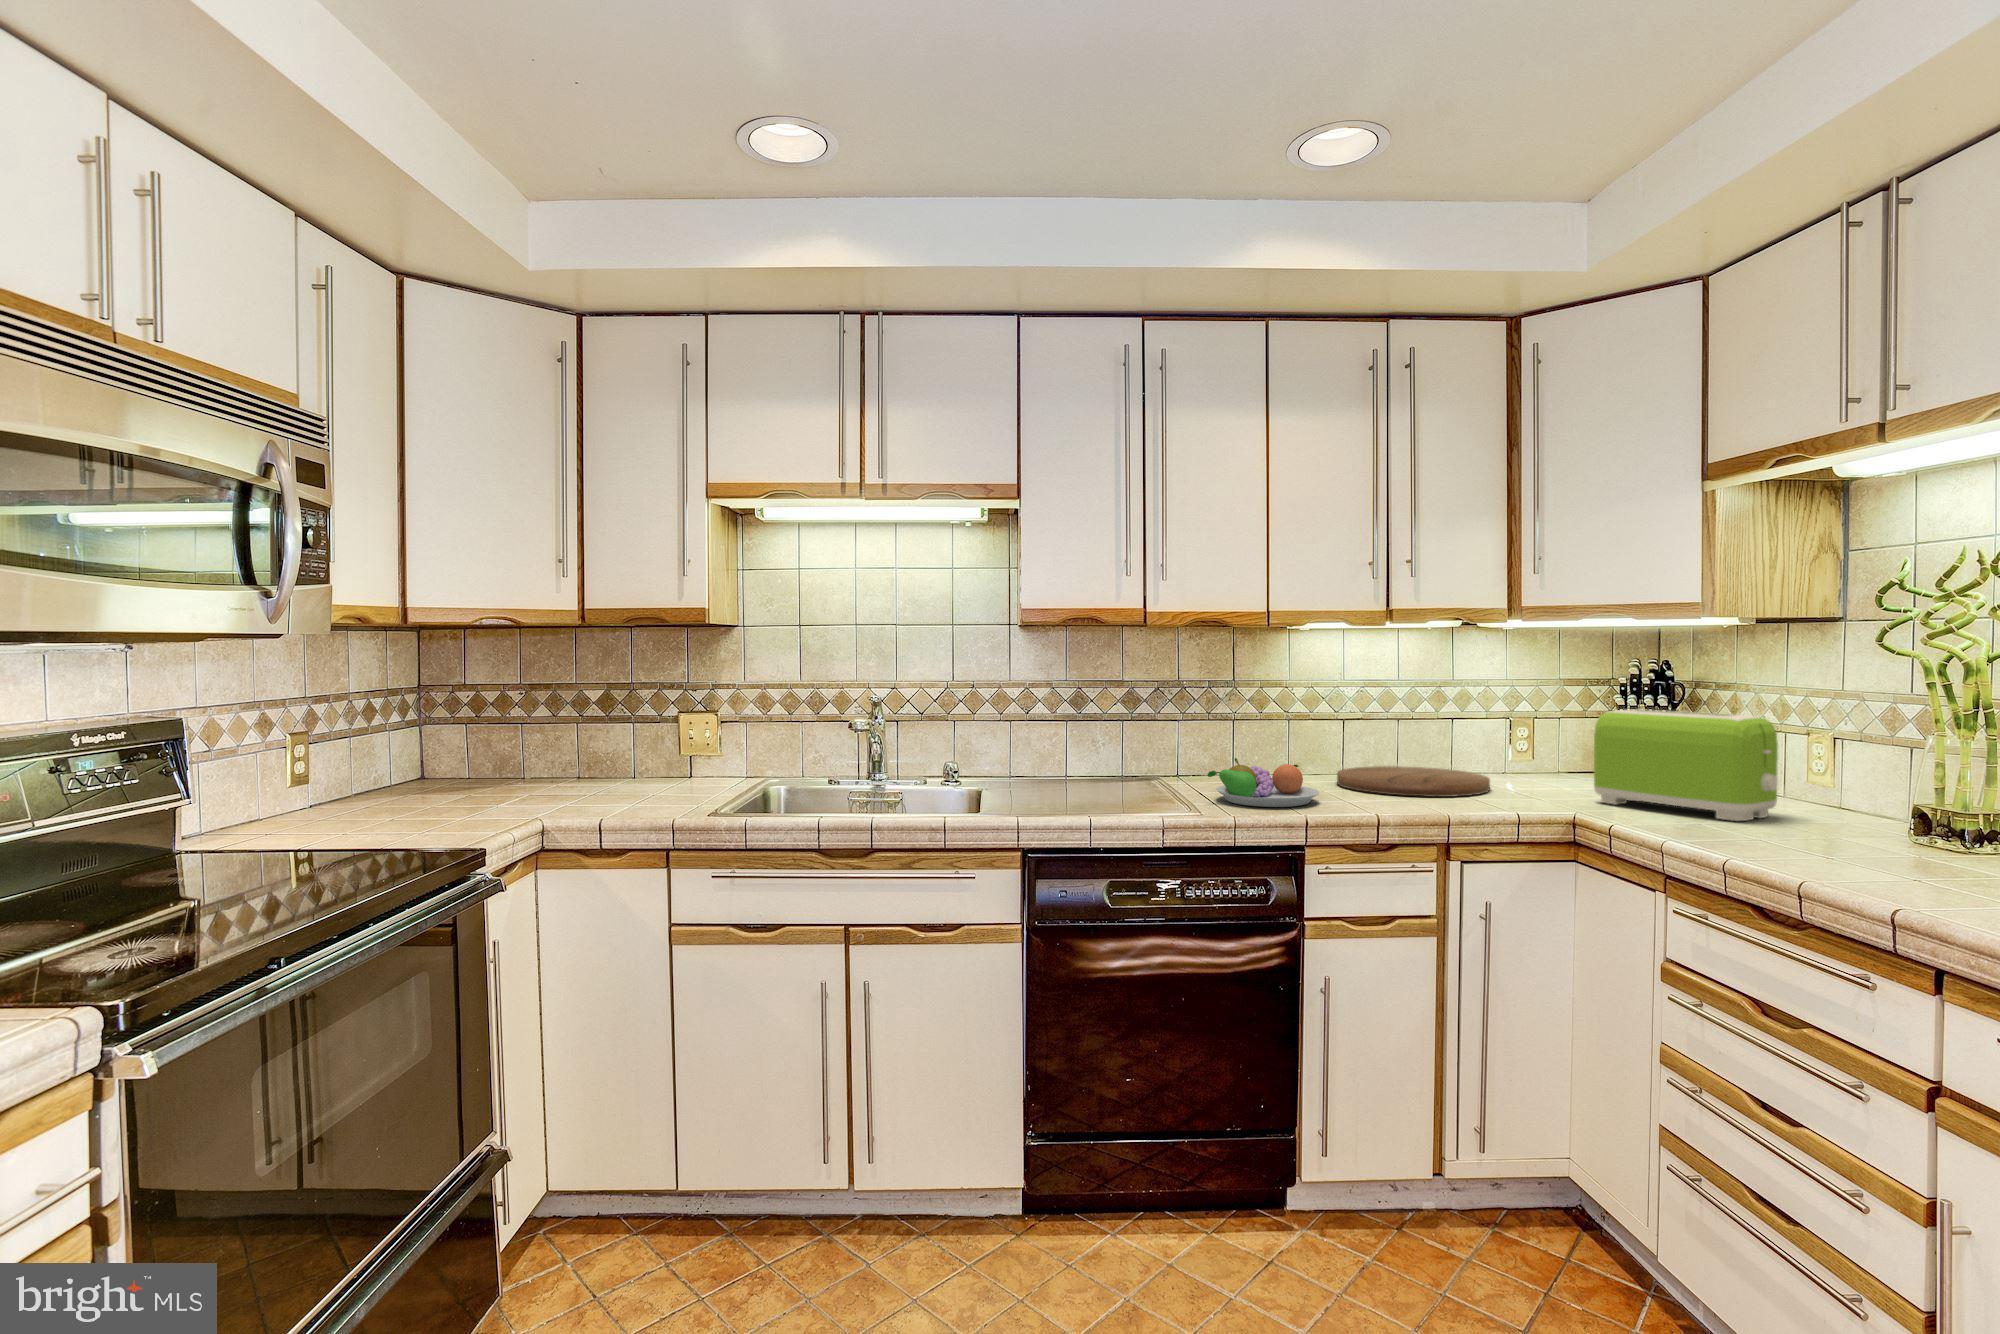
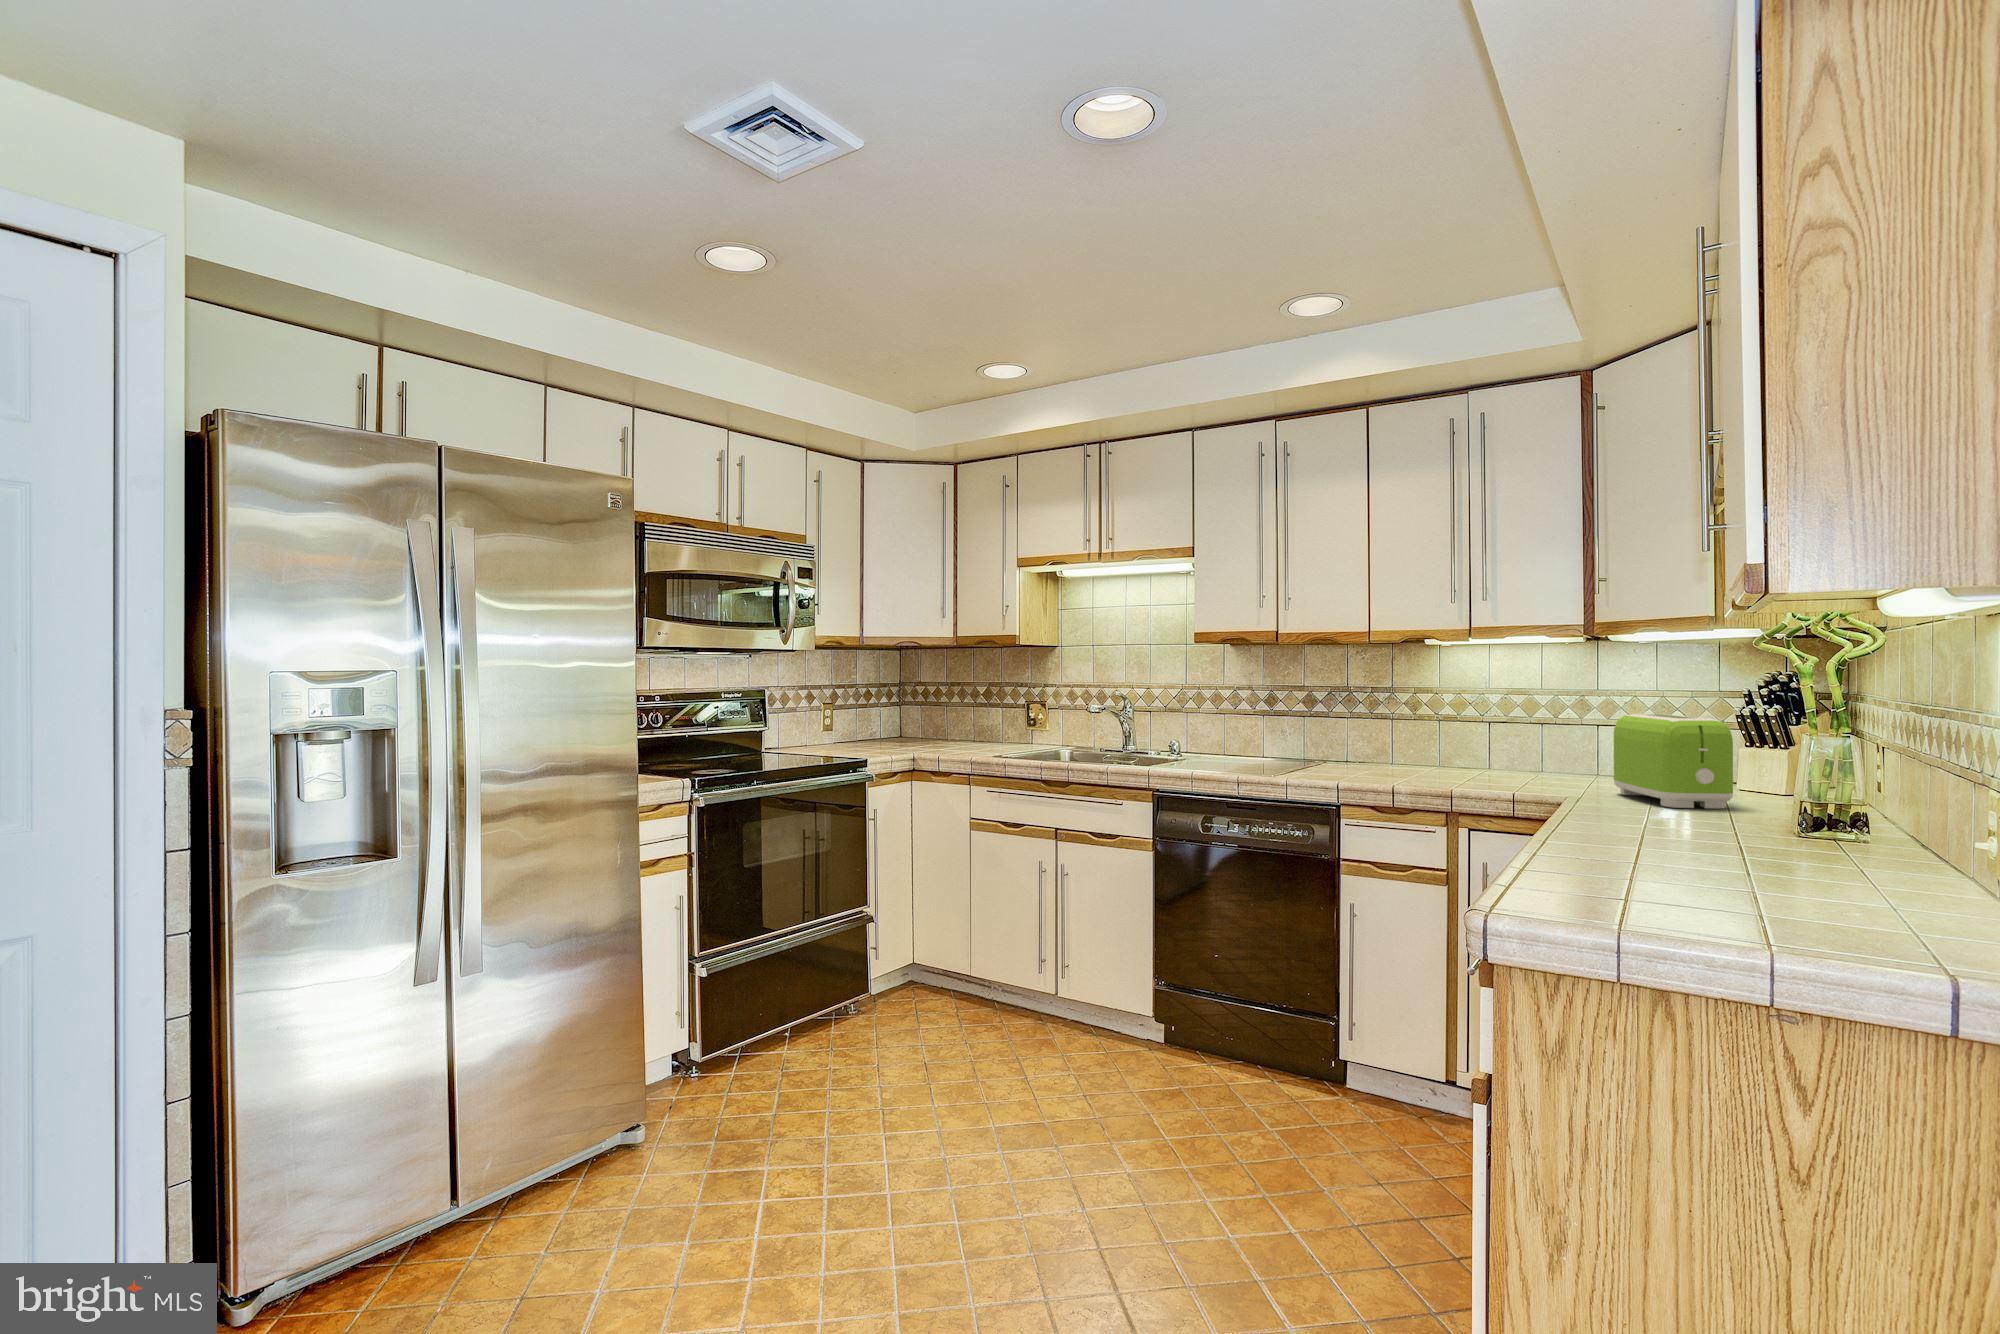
fruit bowl: present [1208,758,1319,807] -> none [1303,743,1390,778]
cutting board: present [1337,766,1490,797] -> none [1447,763,1580,784]

